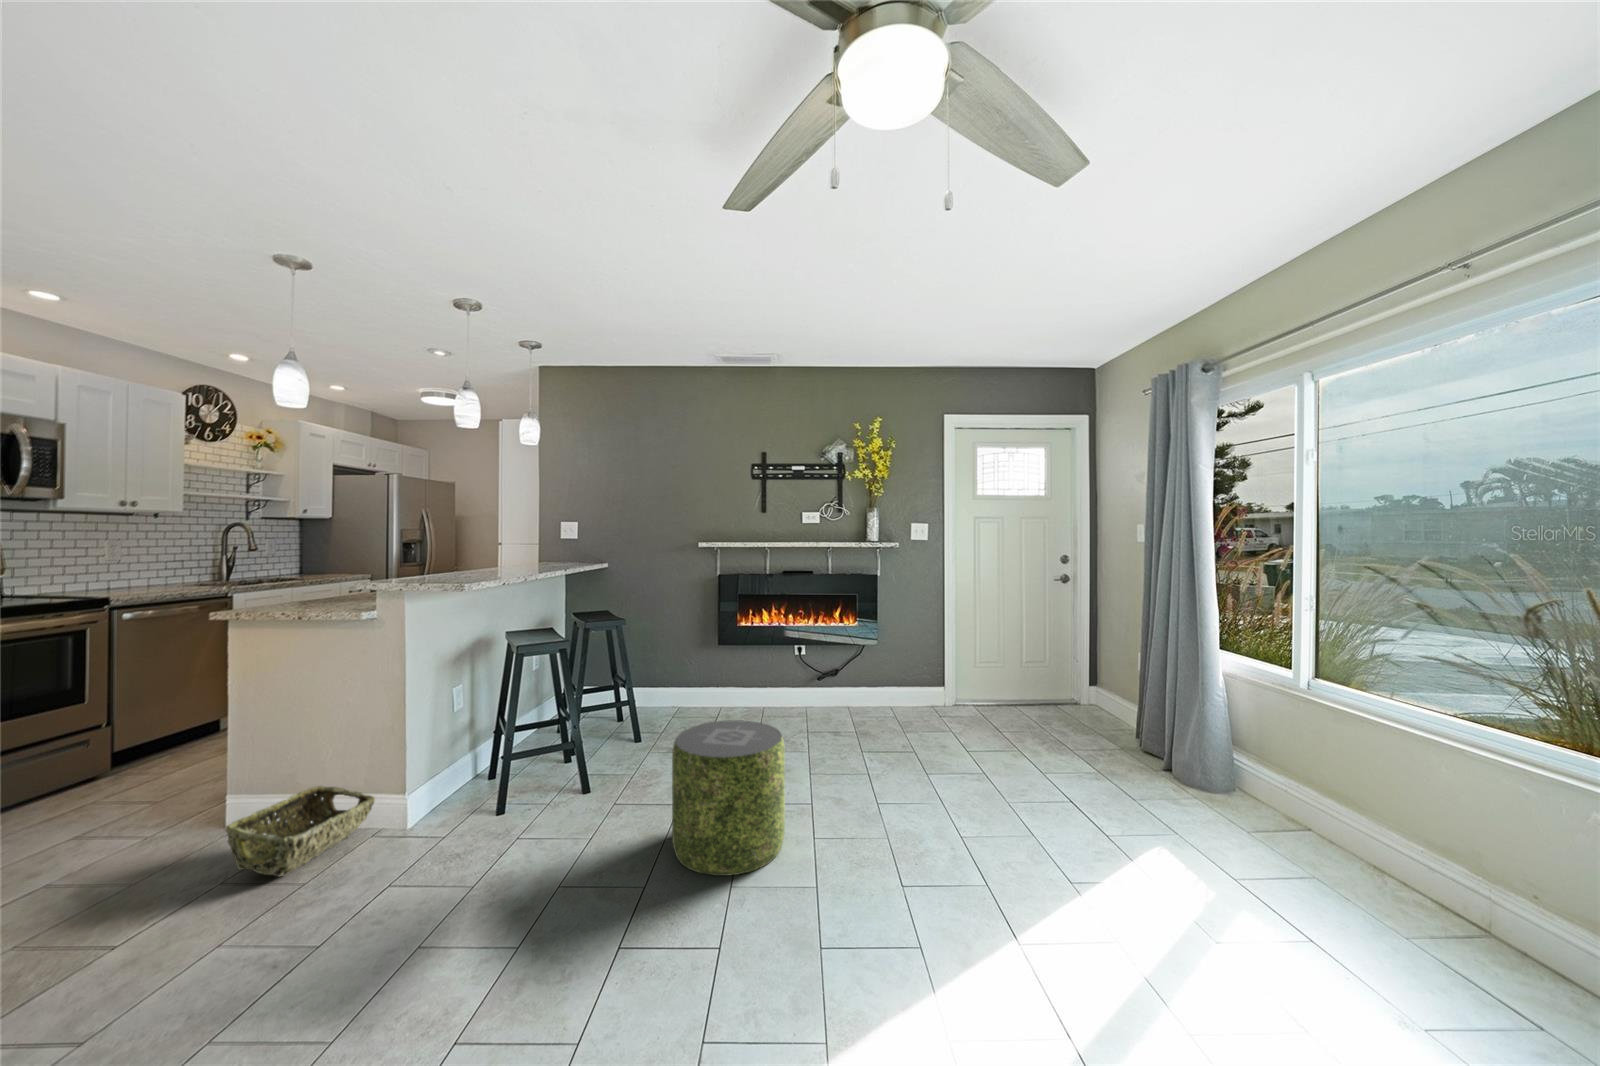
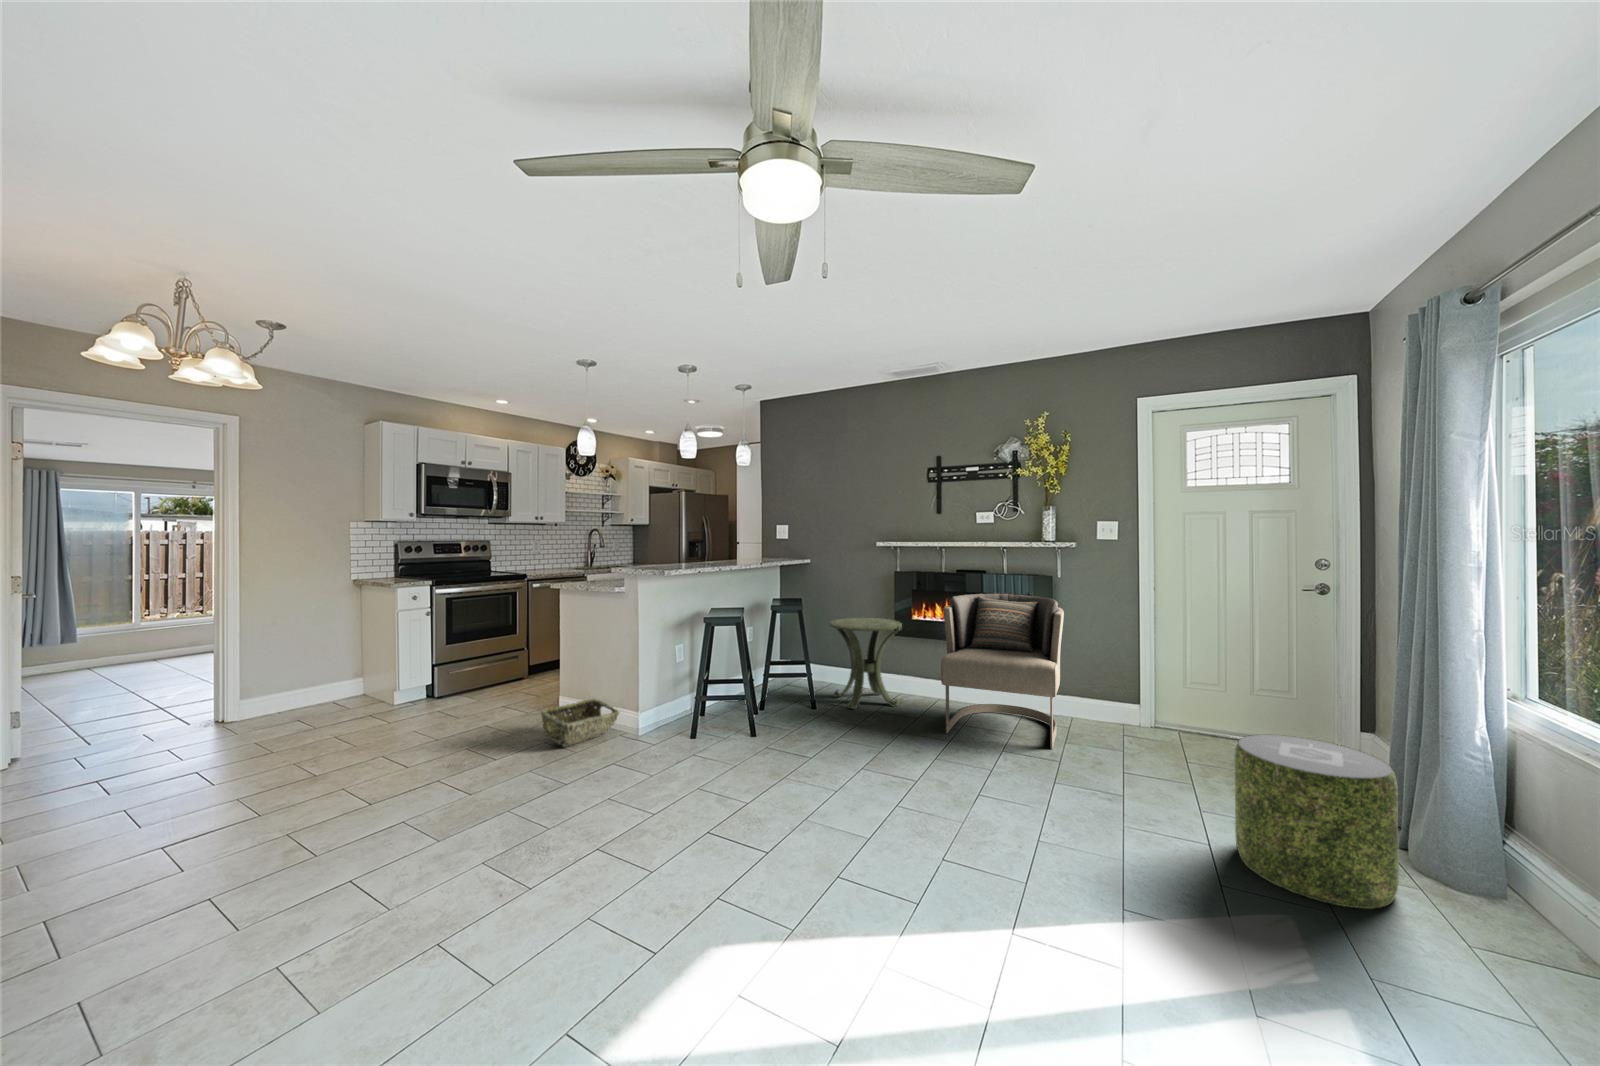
armchair: none [790,593,906,743] -> present [941,593,1064,749]
side table: none [647,627,732,733] -> present [830,618,902,709]
pouf: present [672,720,785,876] -> present [1235,735,1399,909]

